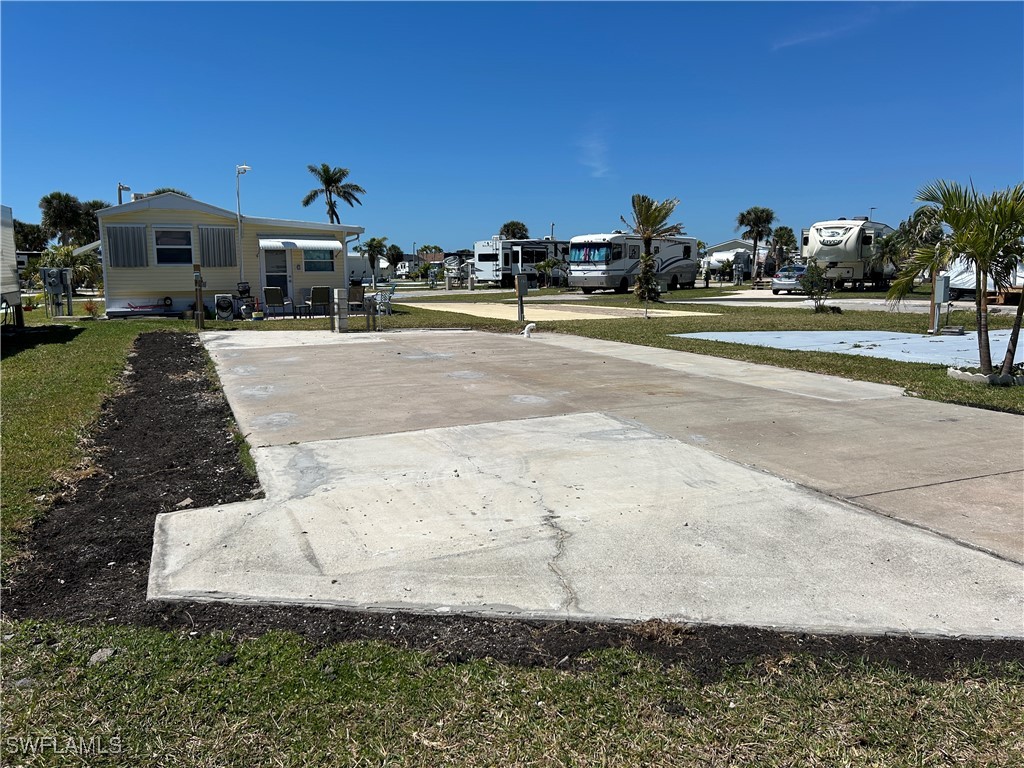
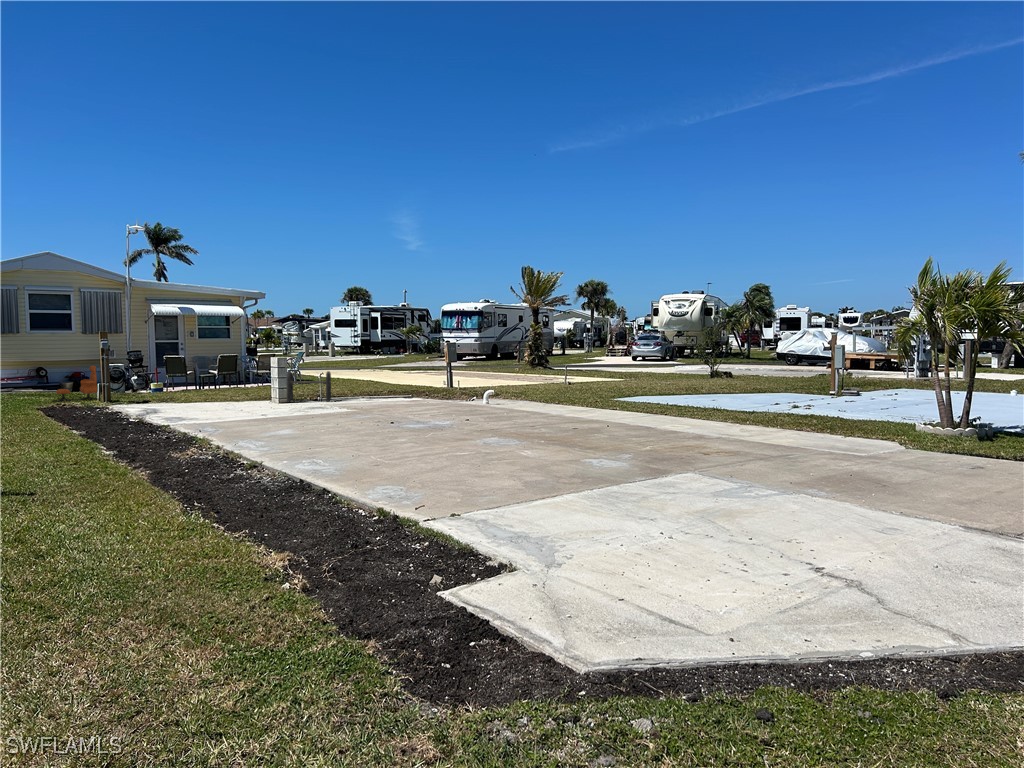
lounge chair: none [149,295,189,327] -> present [55,366,98,401]

